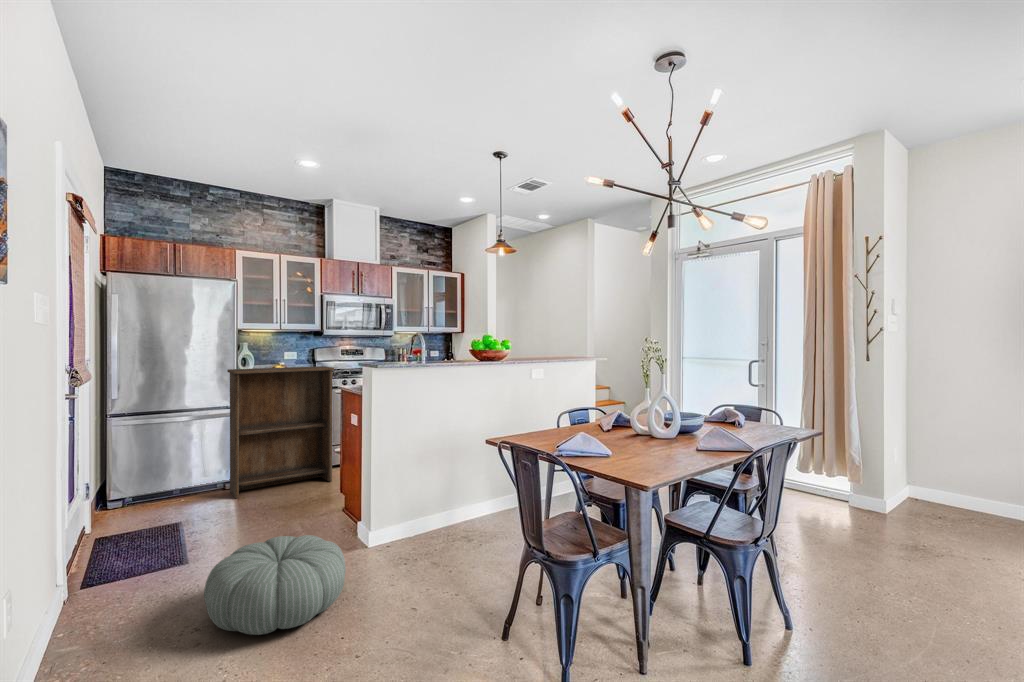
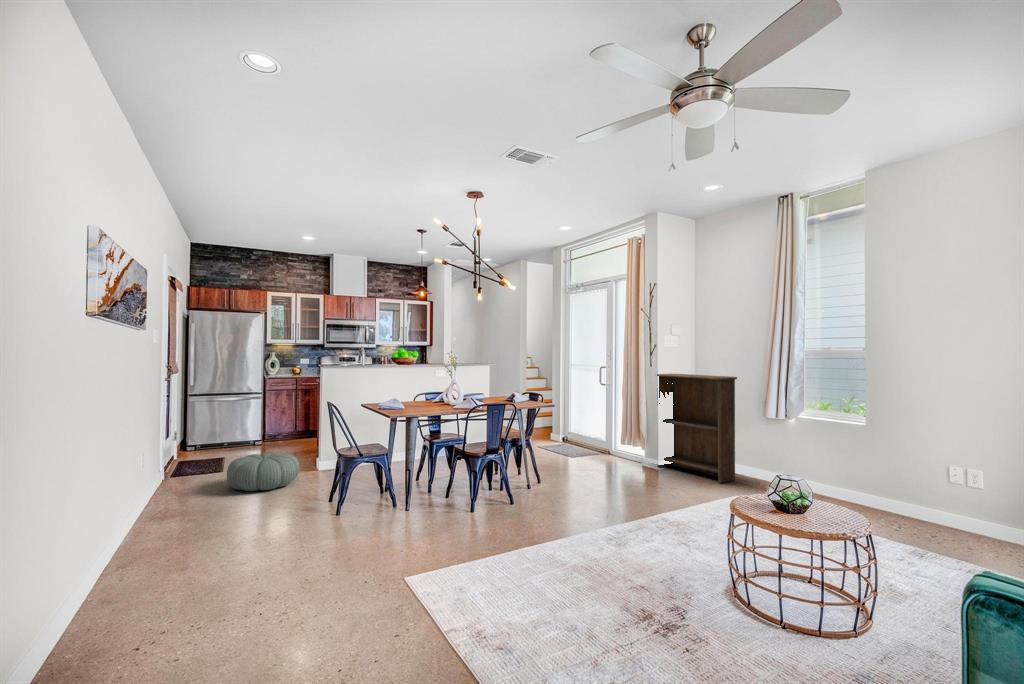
bookshelf: present [227,366,334,498] -> present [657,374,737,483]

